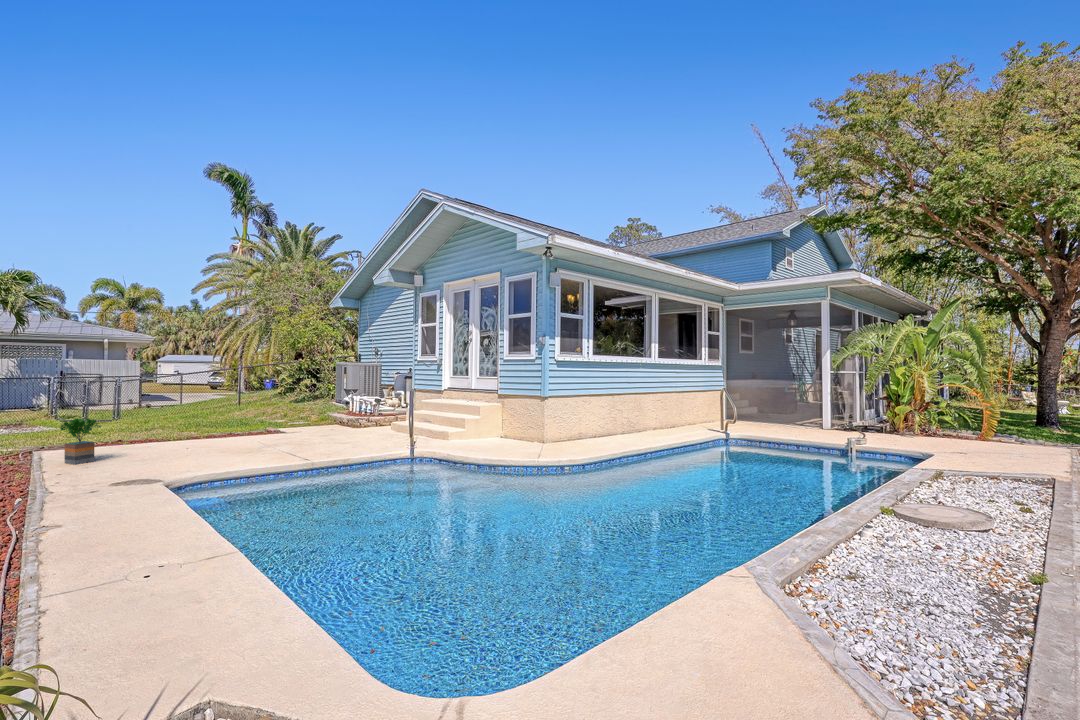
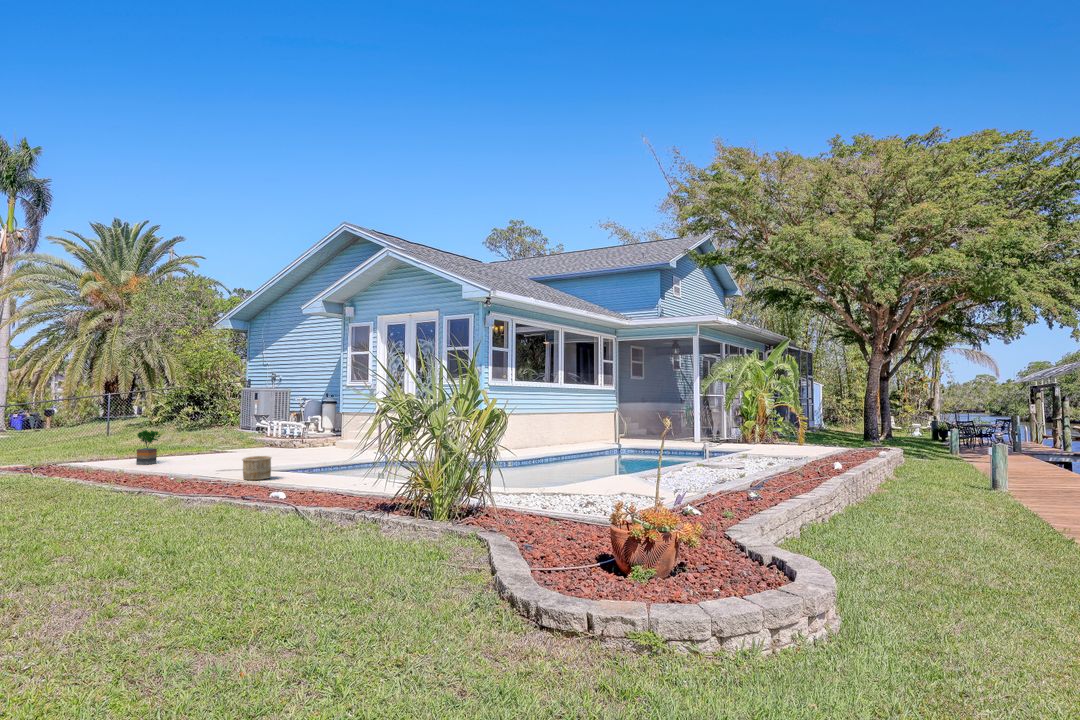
wooden bucket: none [70,475,130,520] -> present [242,456,271,480]

